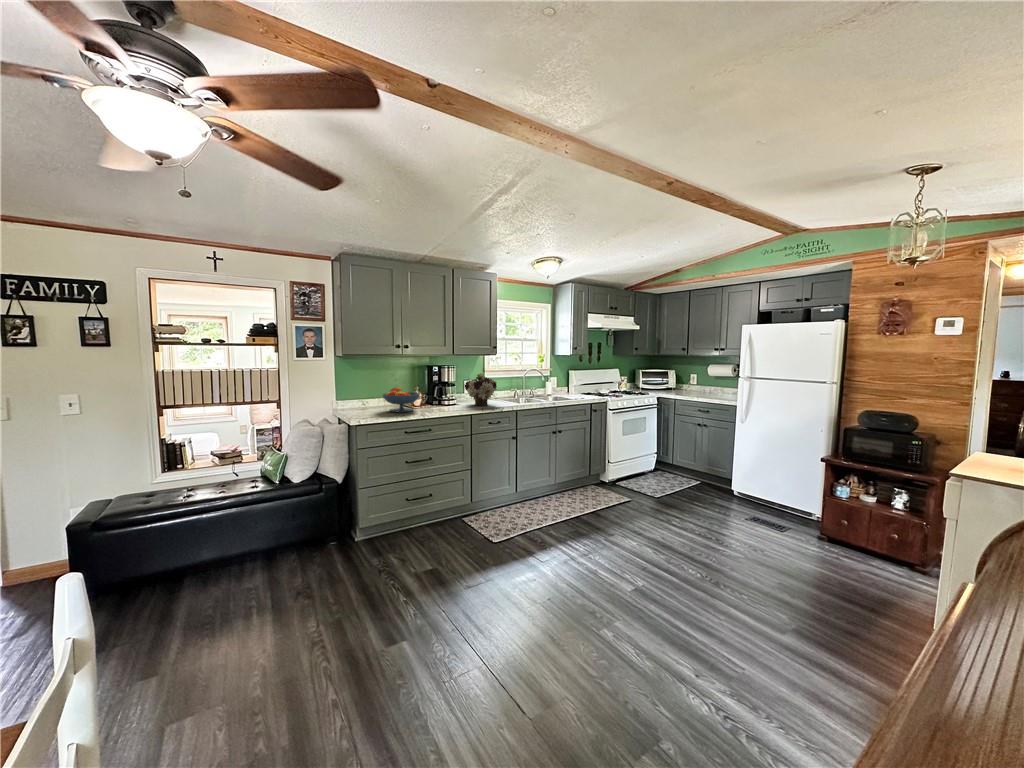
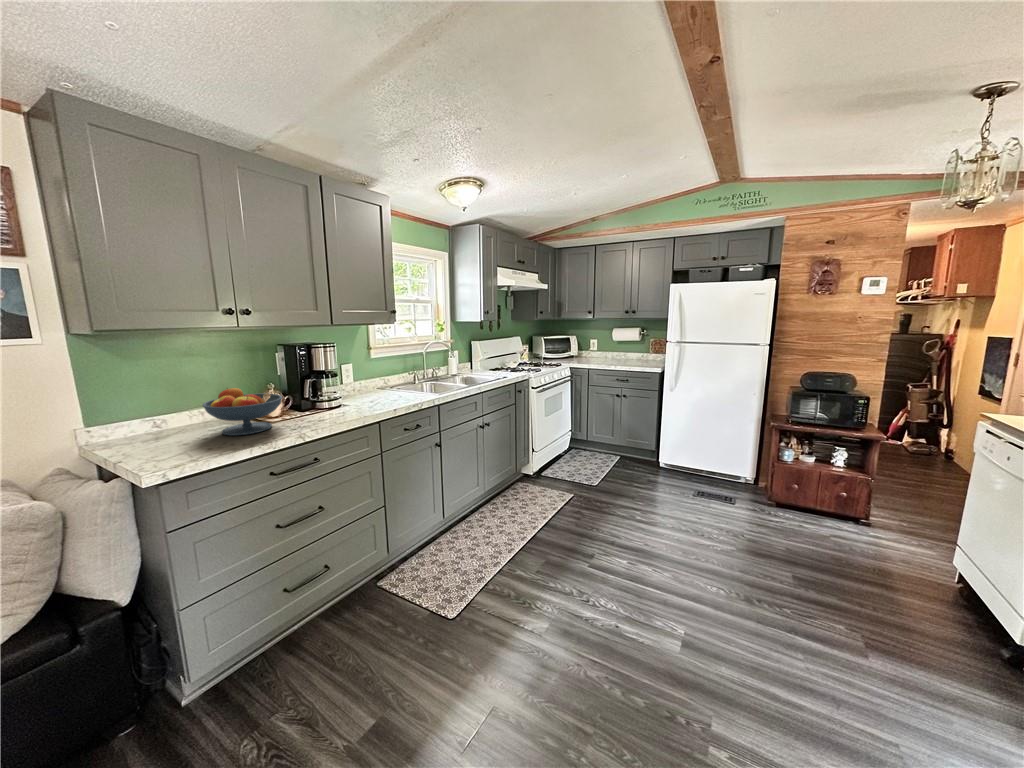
flower arrangement: present [465,373,497,406] -> none [352,352,406,402]

